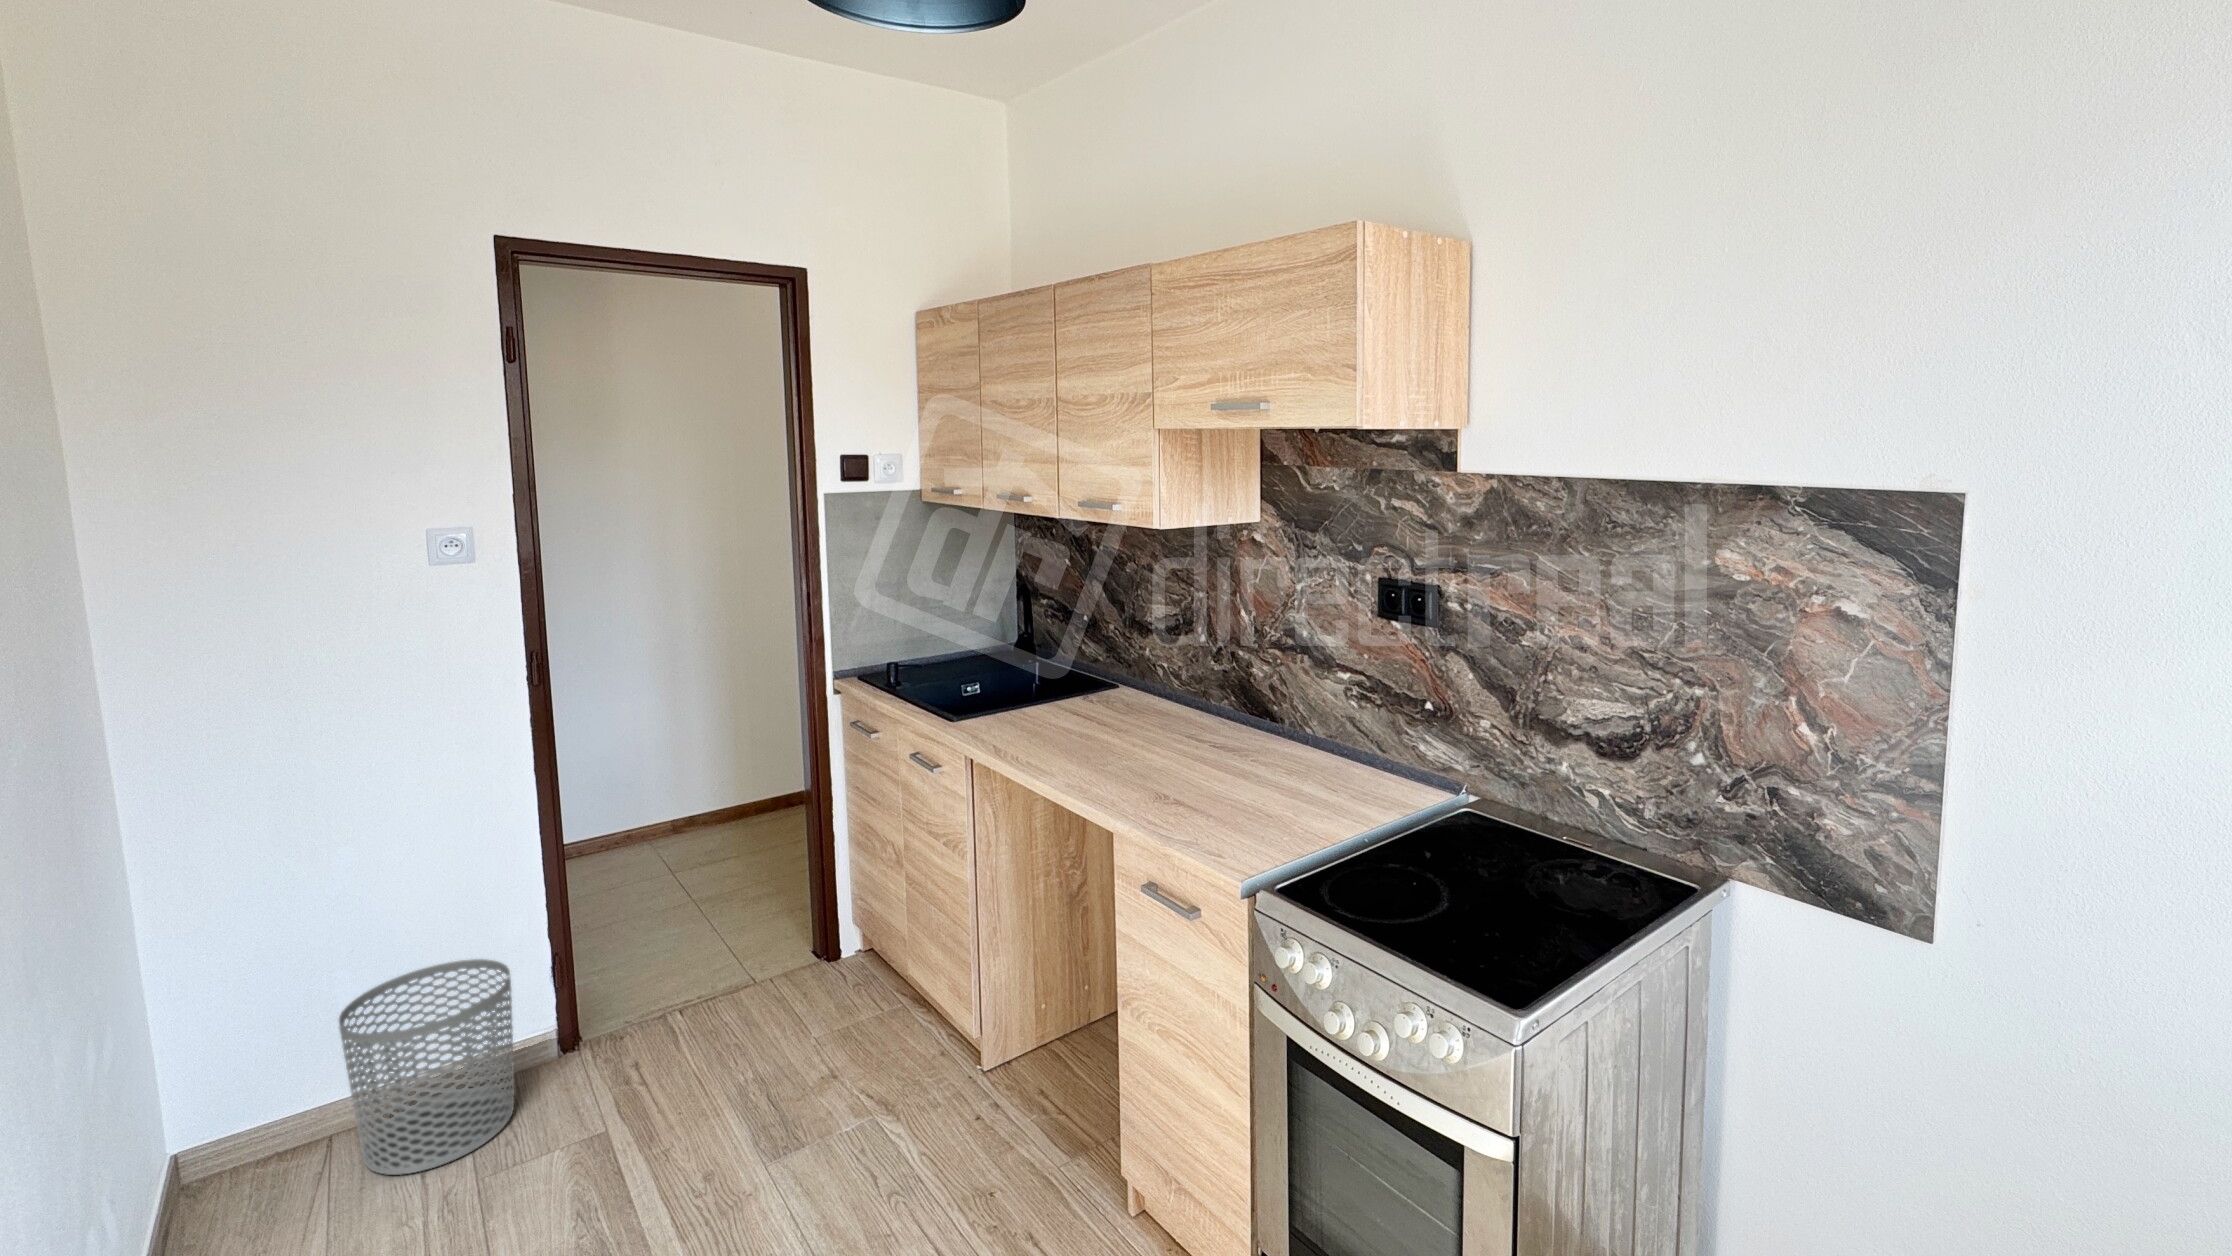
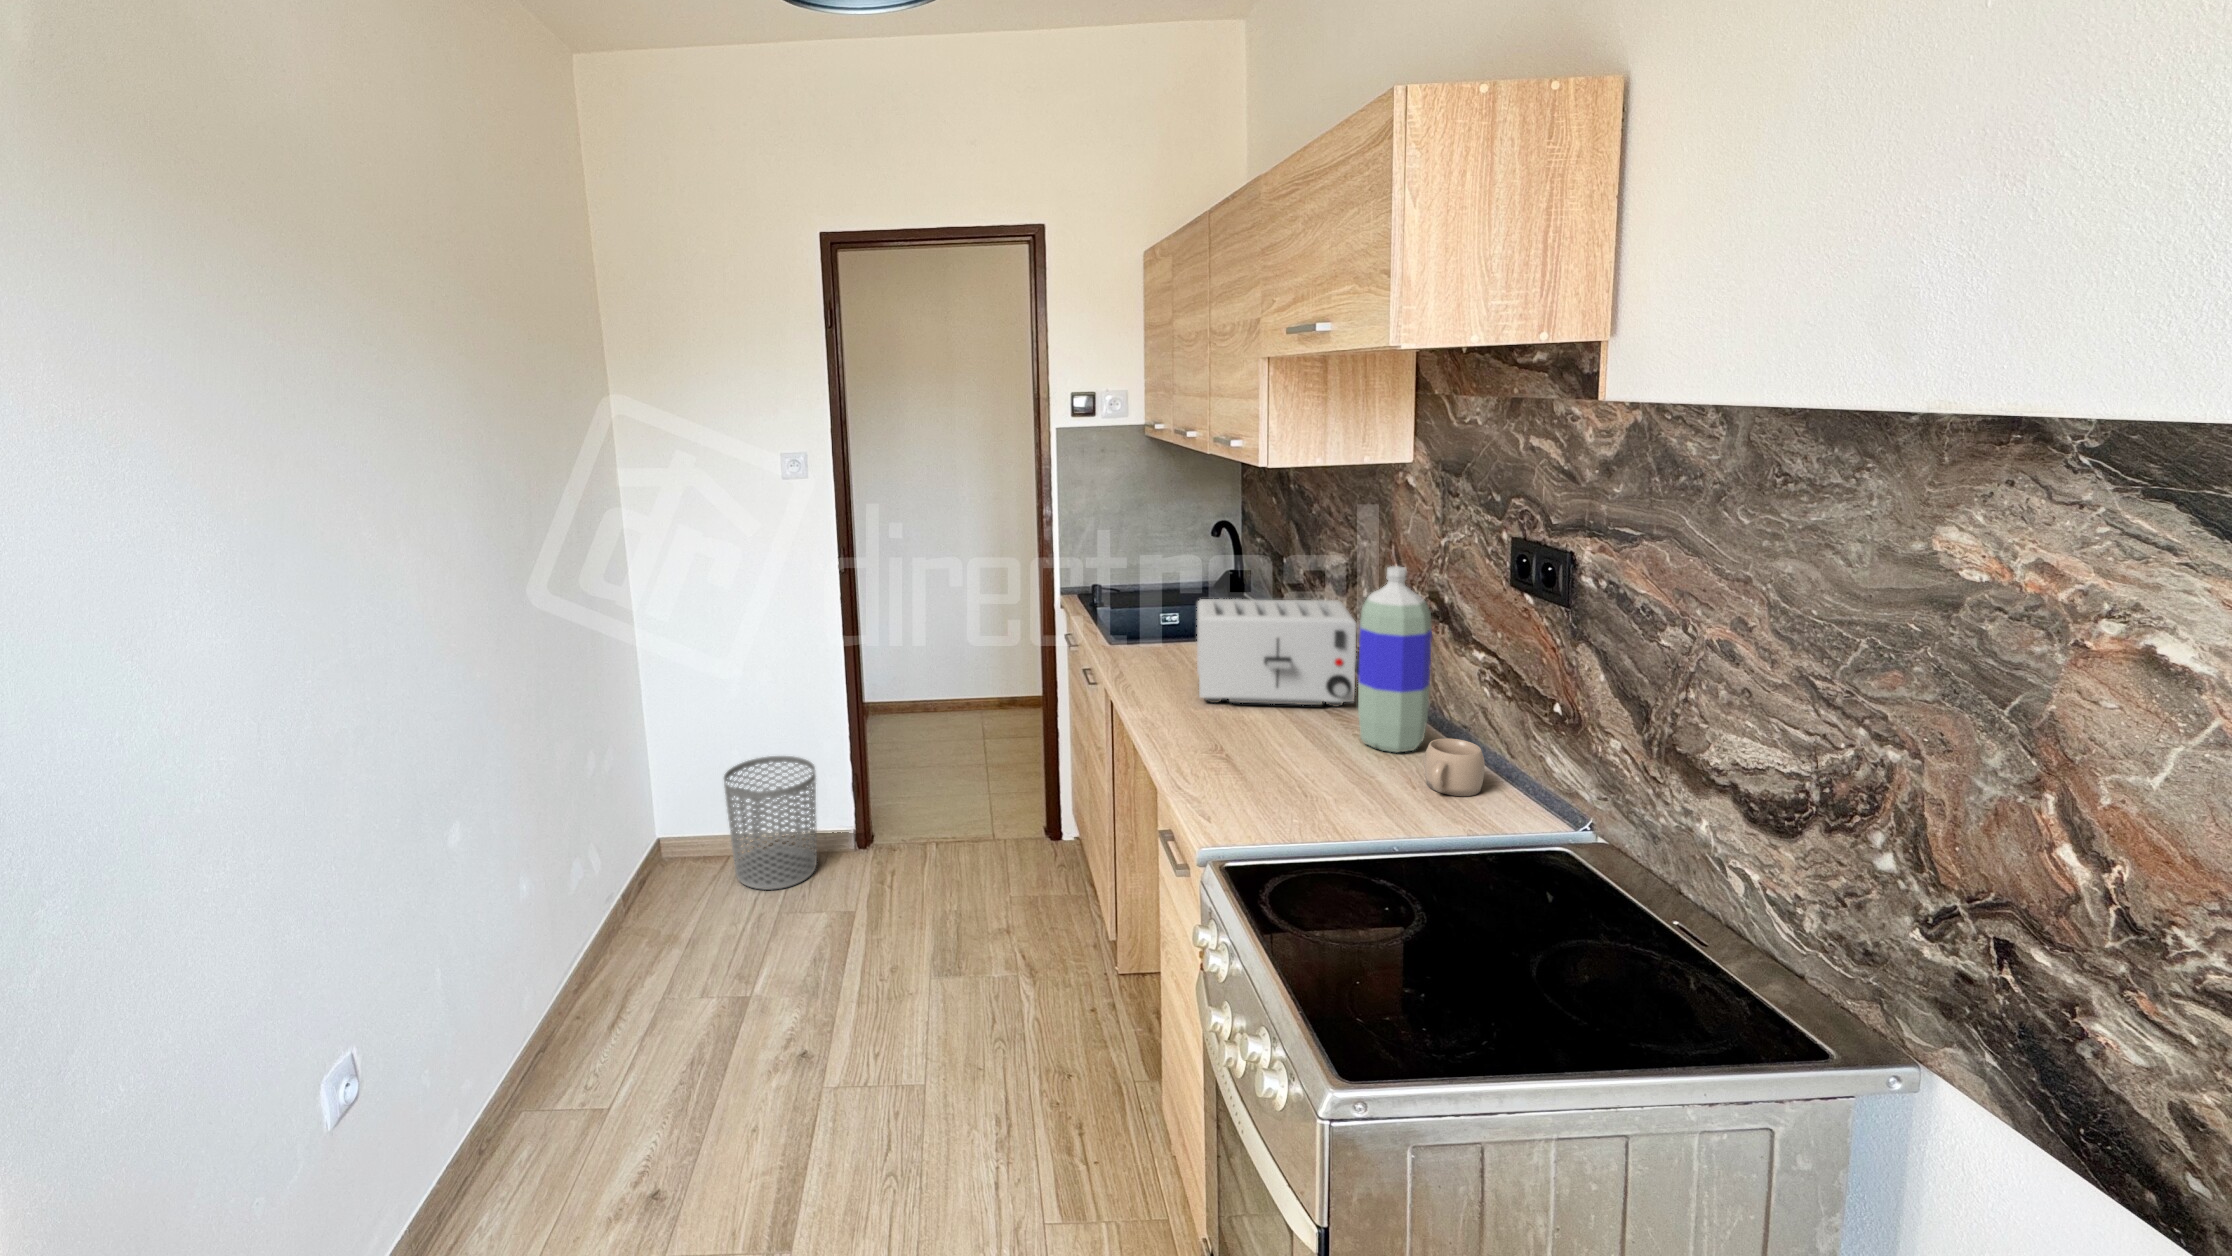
bottle: none [1256,610,1313,769] -> present [1358,566,1432,752]
toaster: none [1076,647,1231,759] -> present [1197,599,1356,707]
mug: none [1335,746,1379,792] -> present [1424,738,1485,796]

